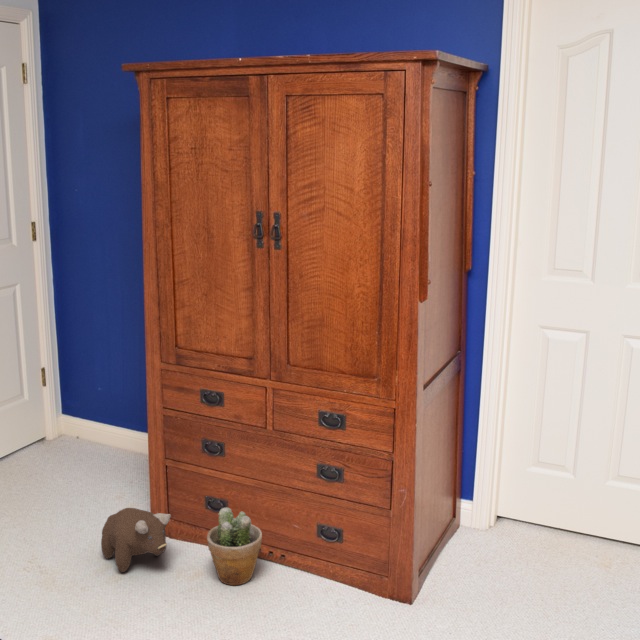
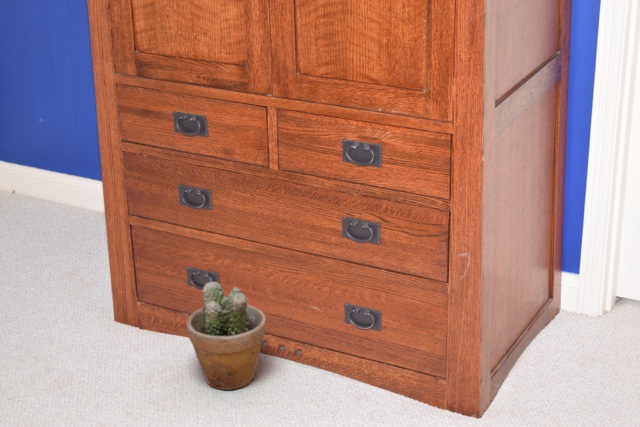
plush toy: present [101,508,171,572] -> none [43,283,136,371]

